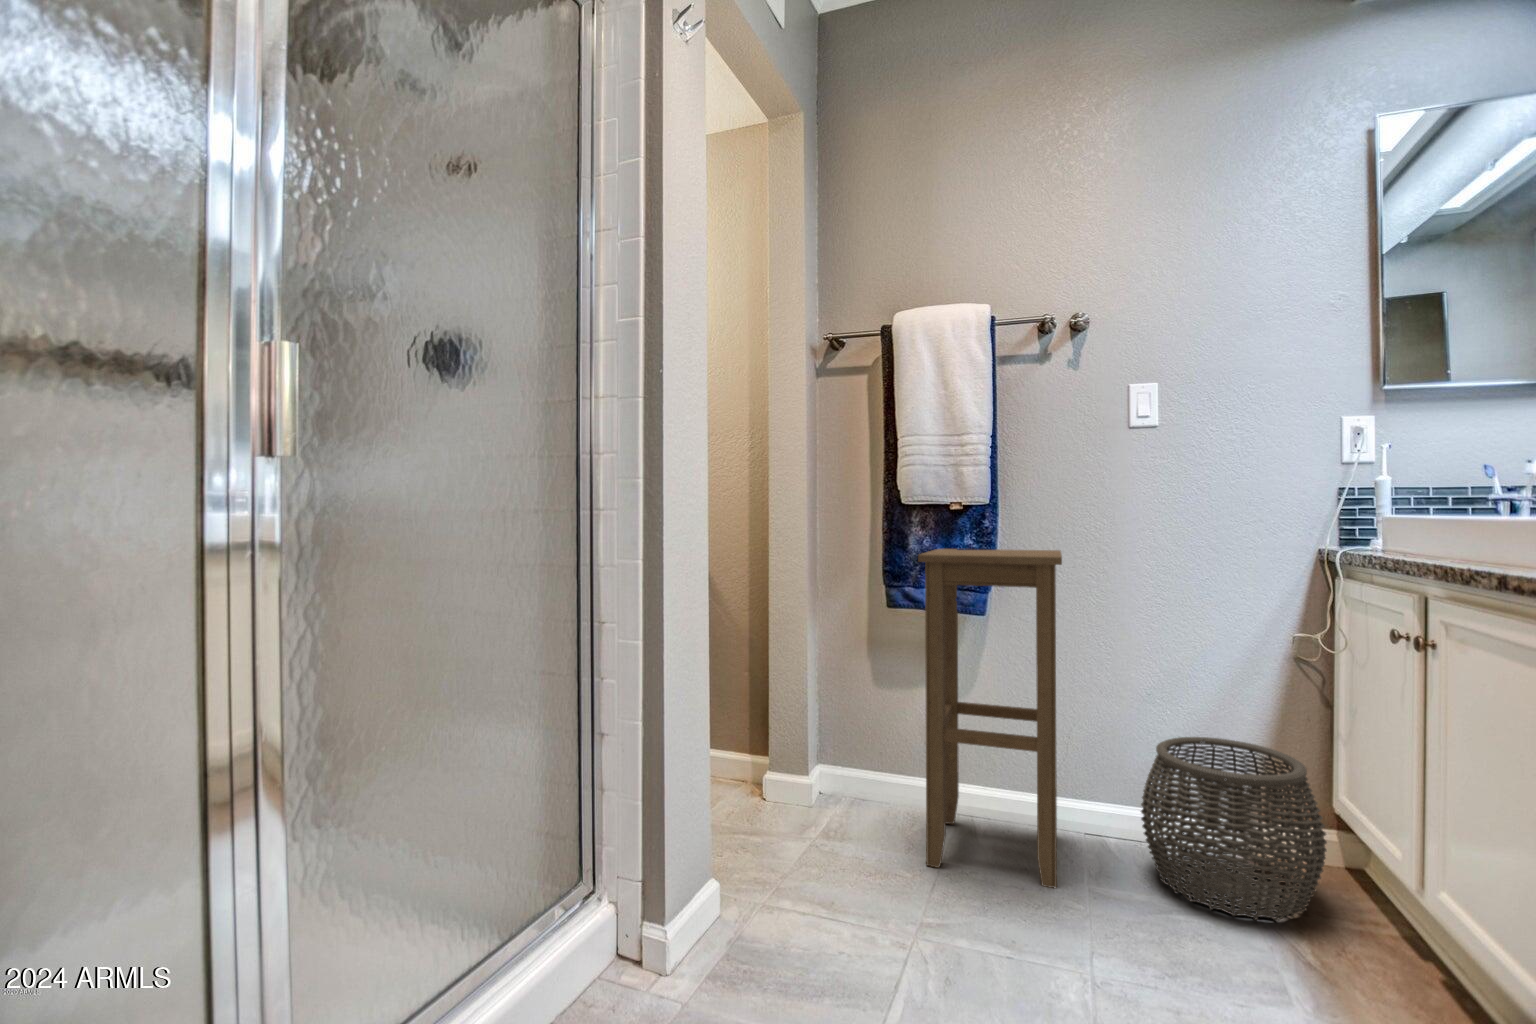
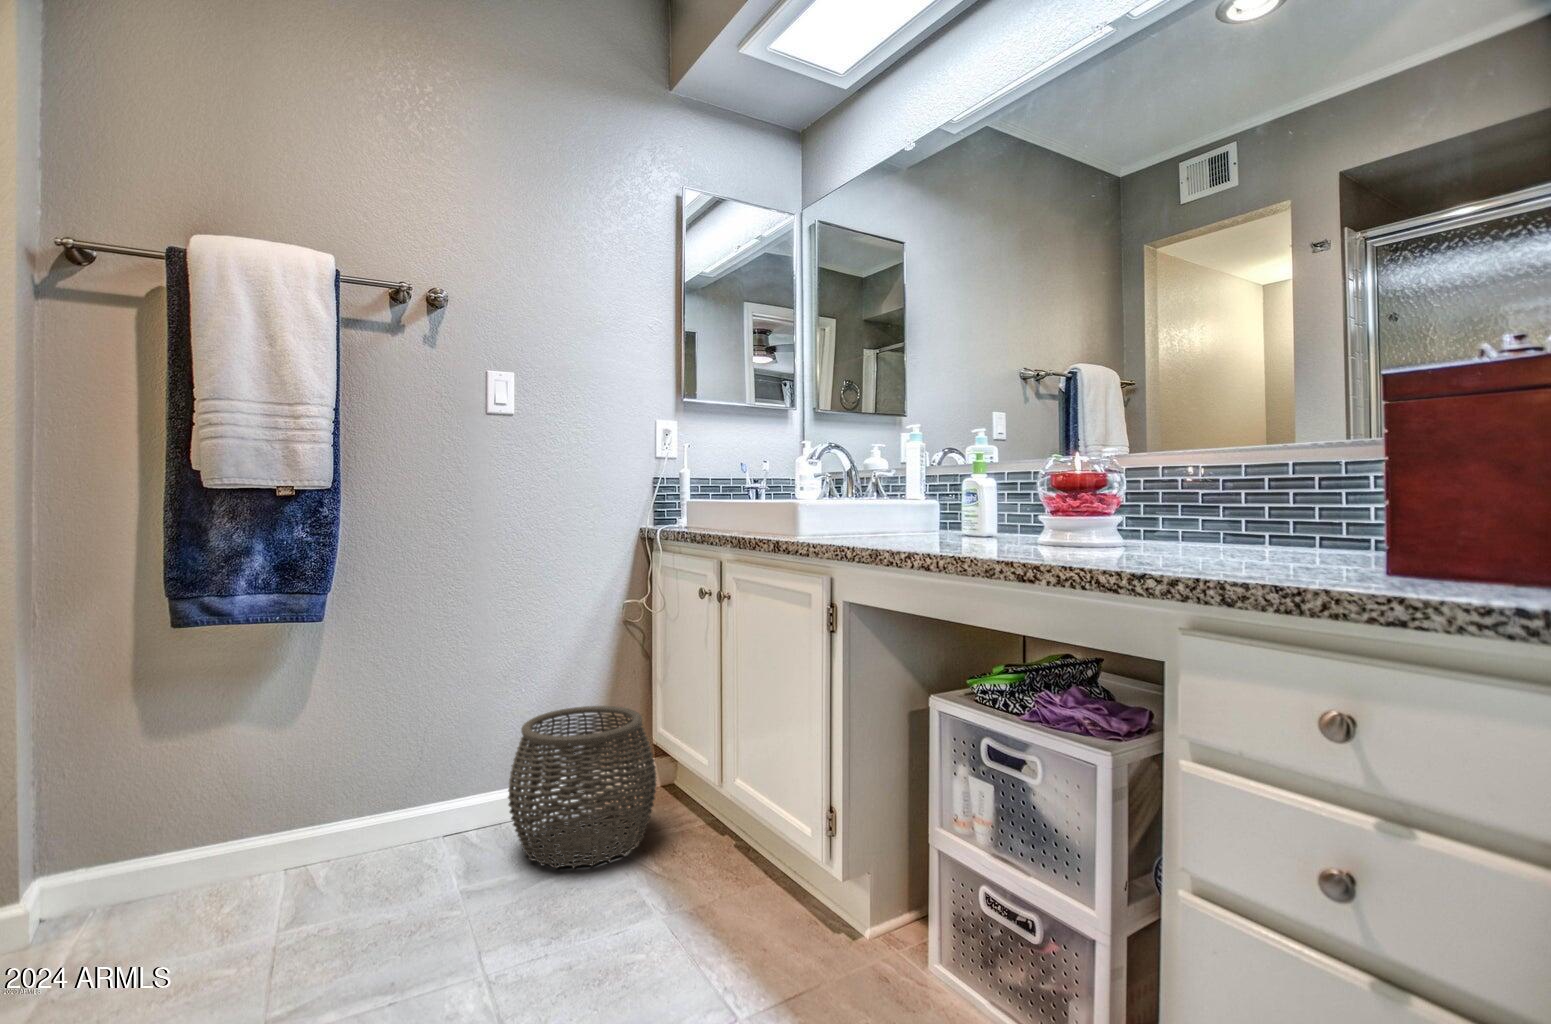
stool: present [918,549,1062,888] -> none [231,541,426,957]

